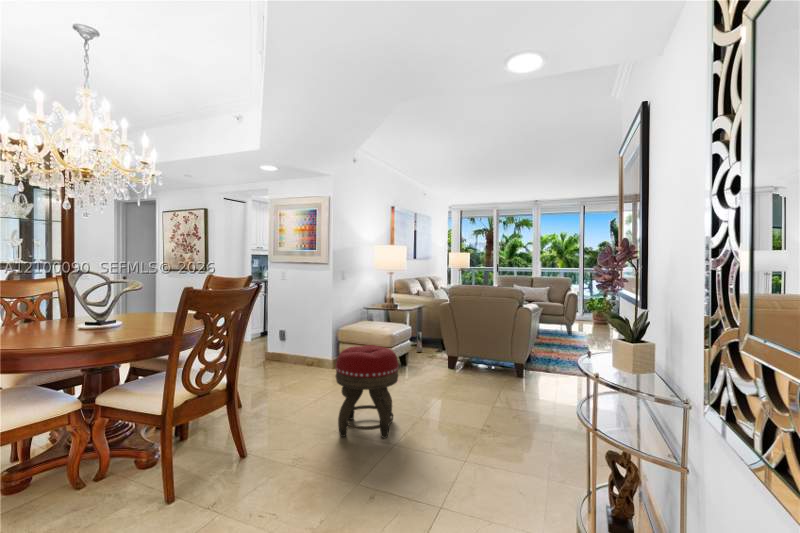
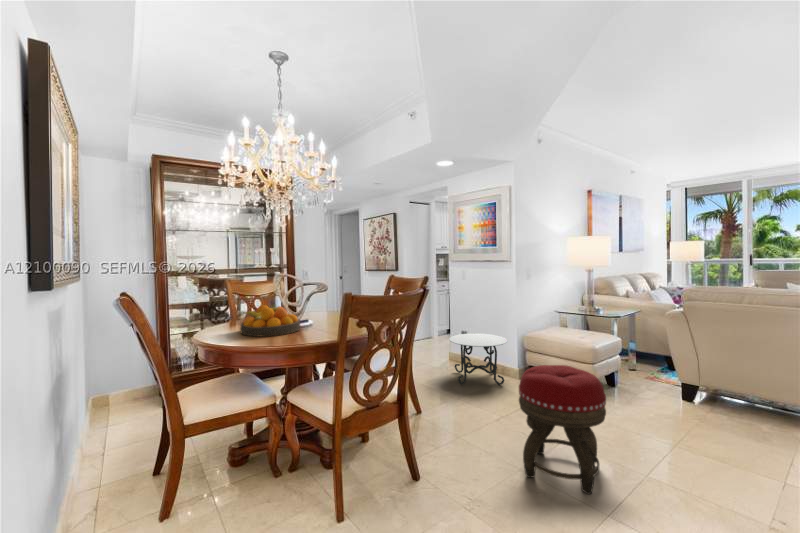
fruit bowl: none [21,303,107,338] -> present [240,305,300,337]
side table: none [269,330,324,378] -> present [449,333,507,385]

